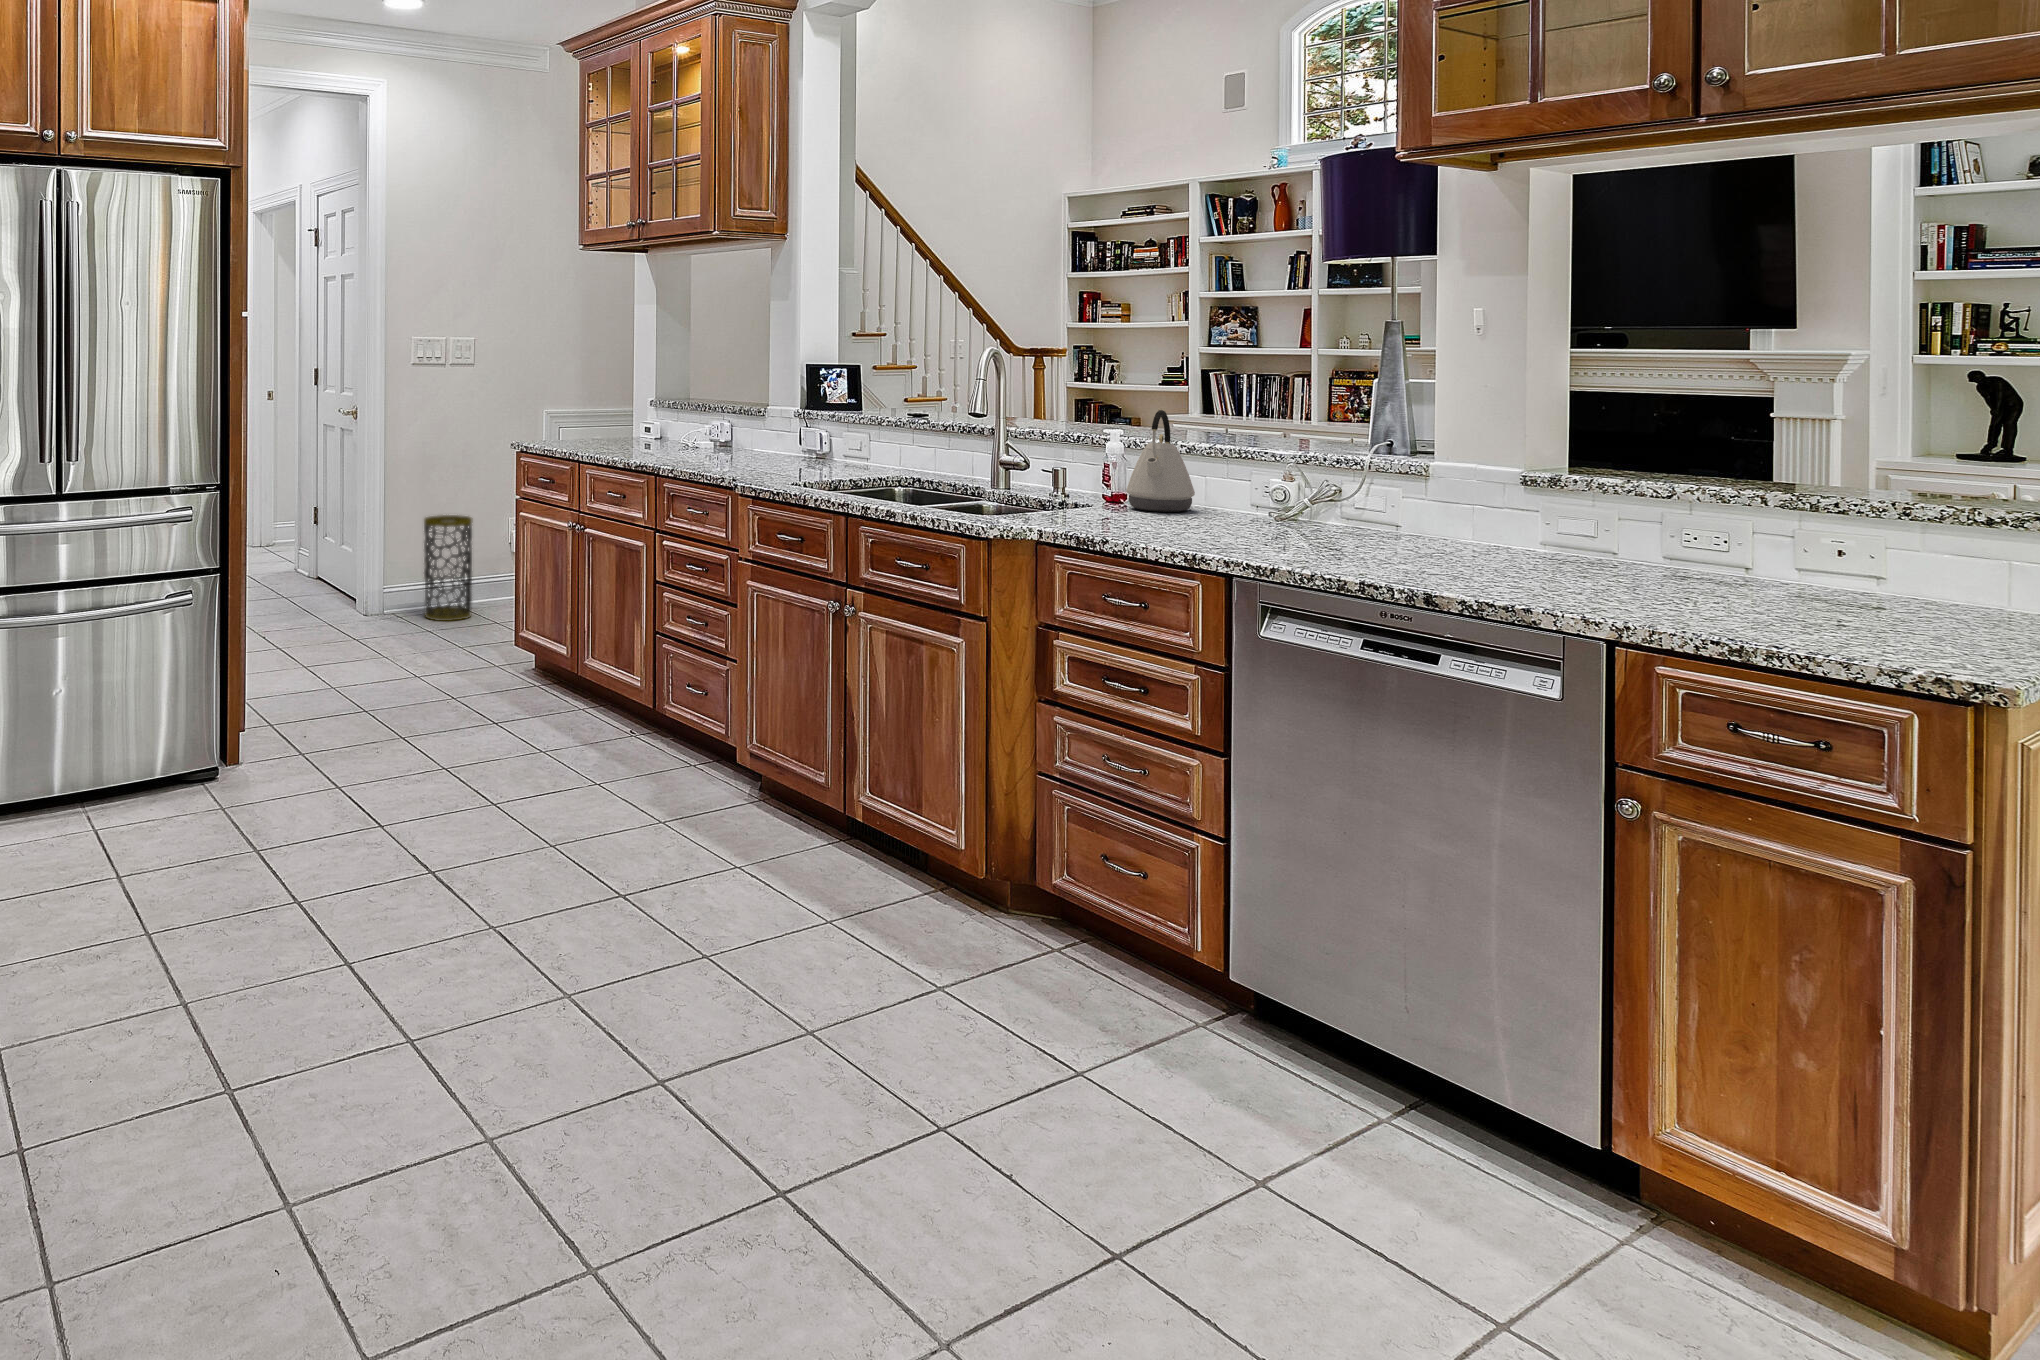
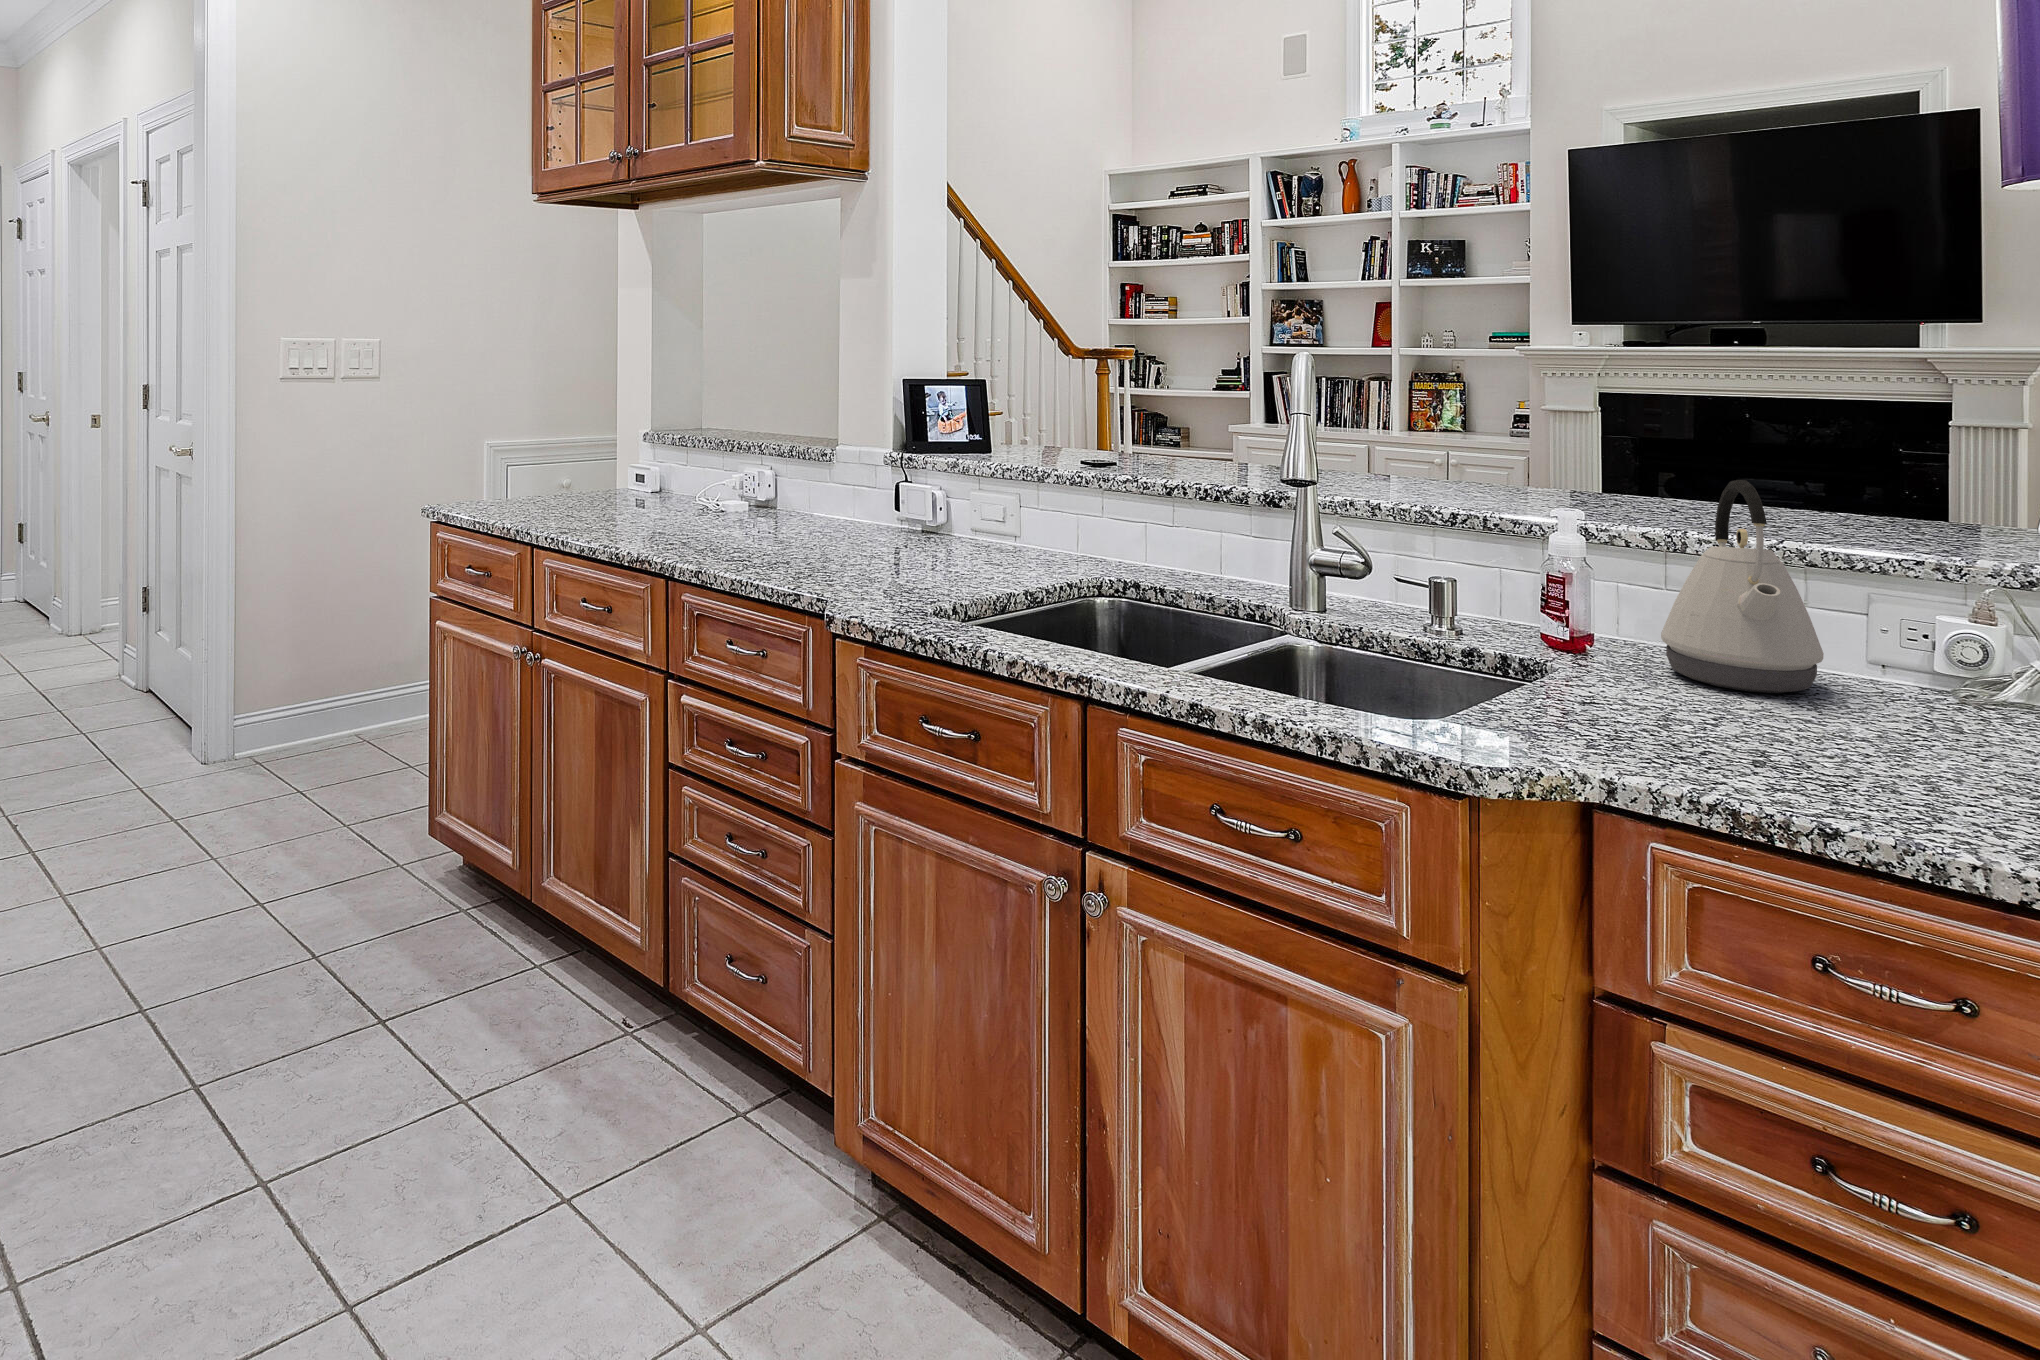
trash can: present [424,515,473,621] -> none [301,591,376,751]

